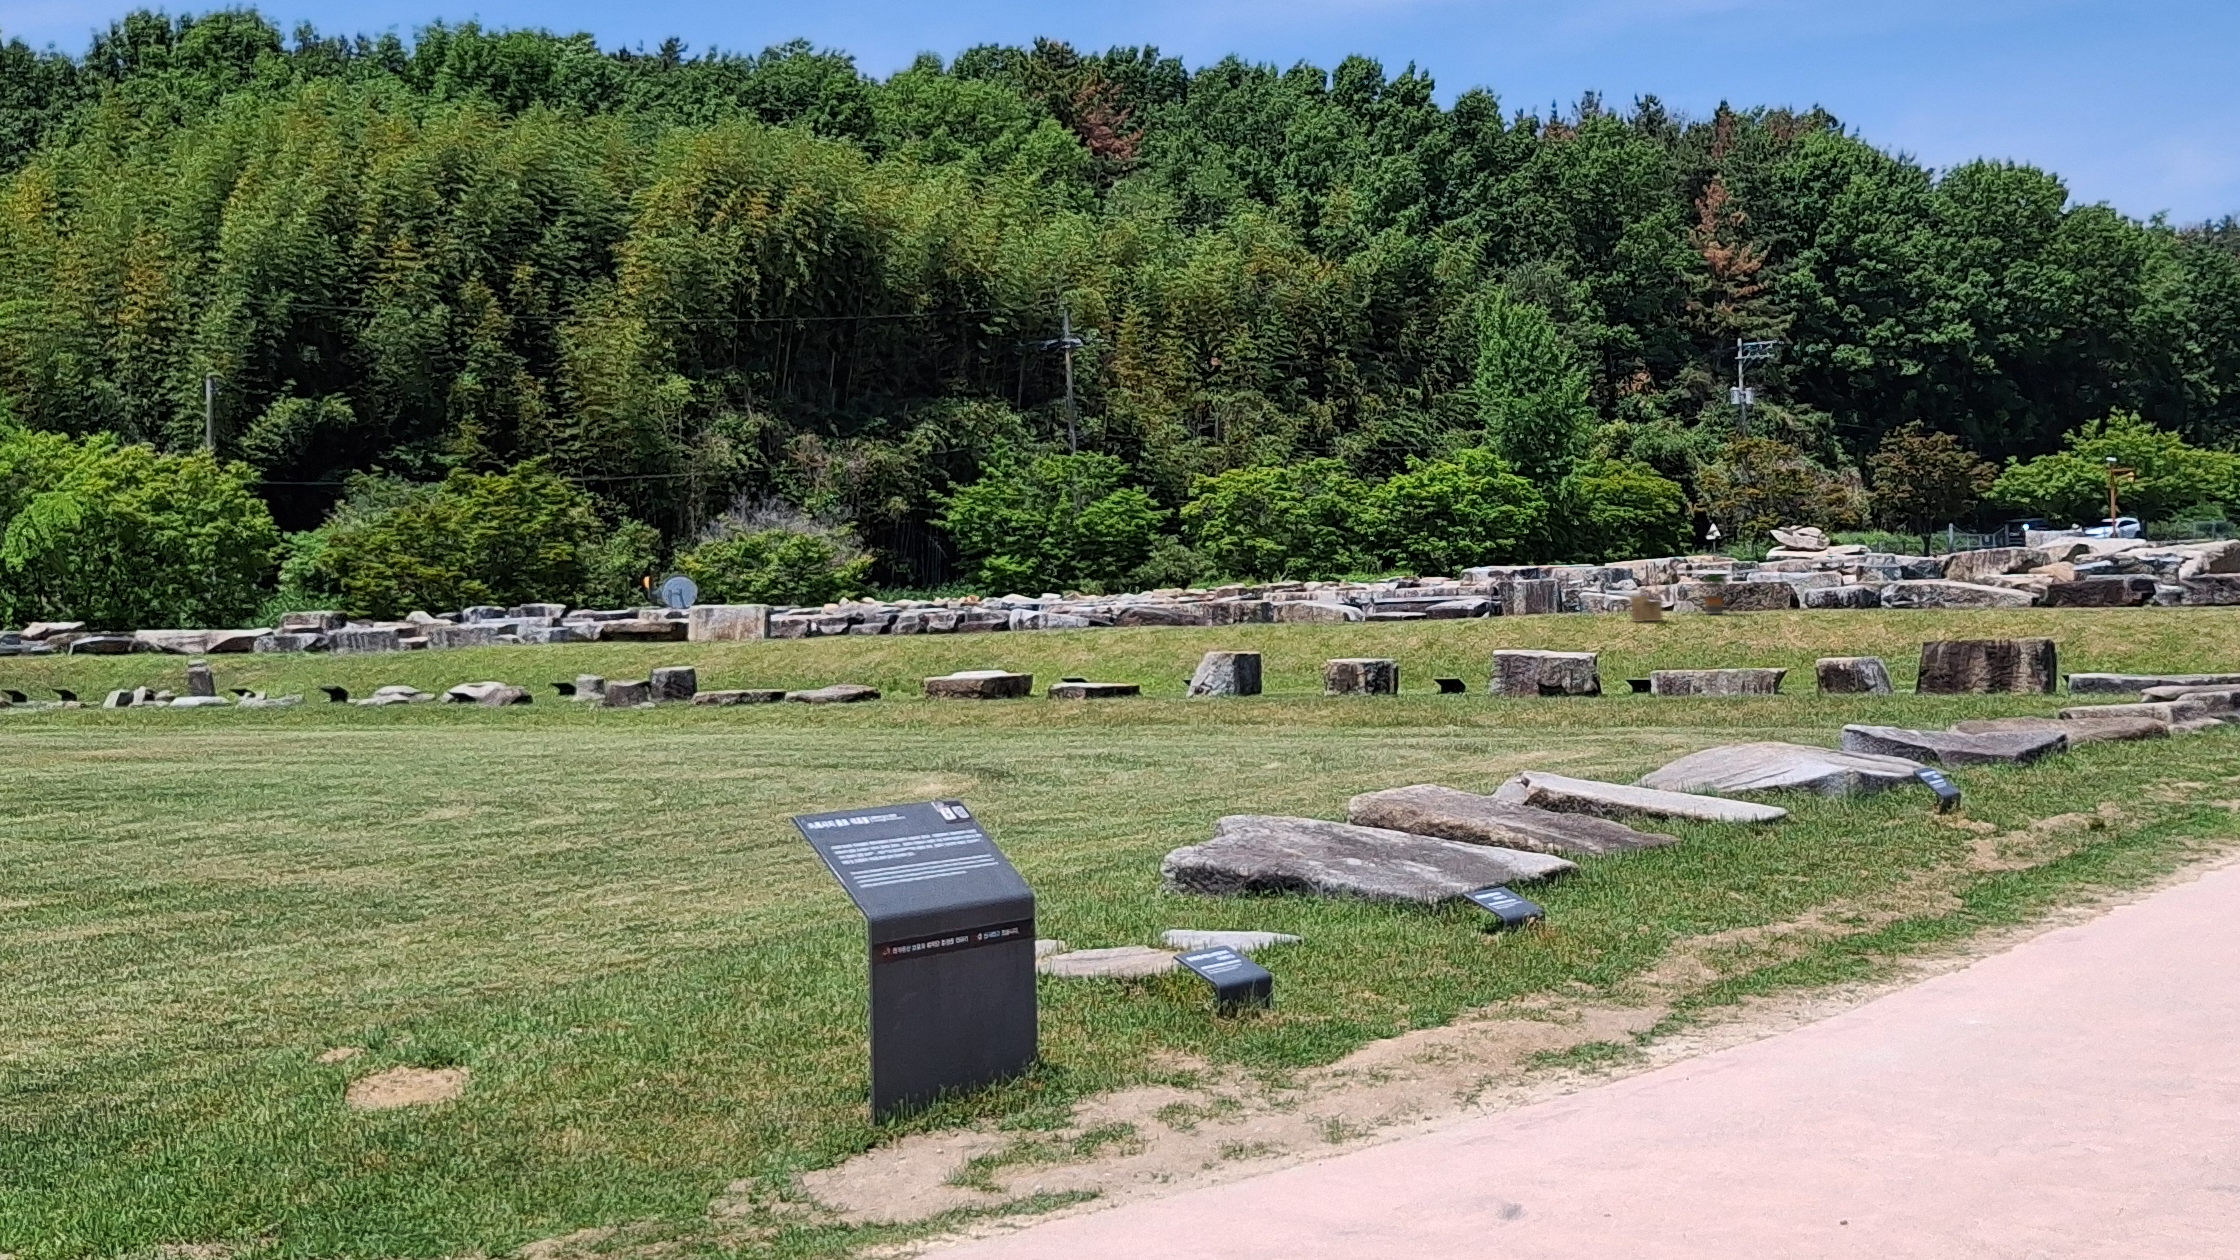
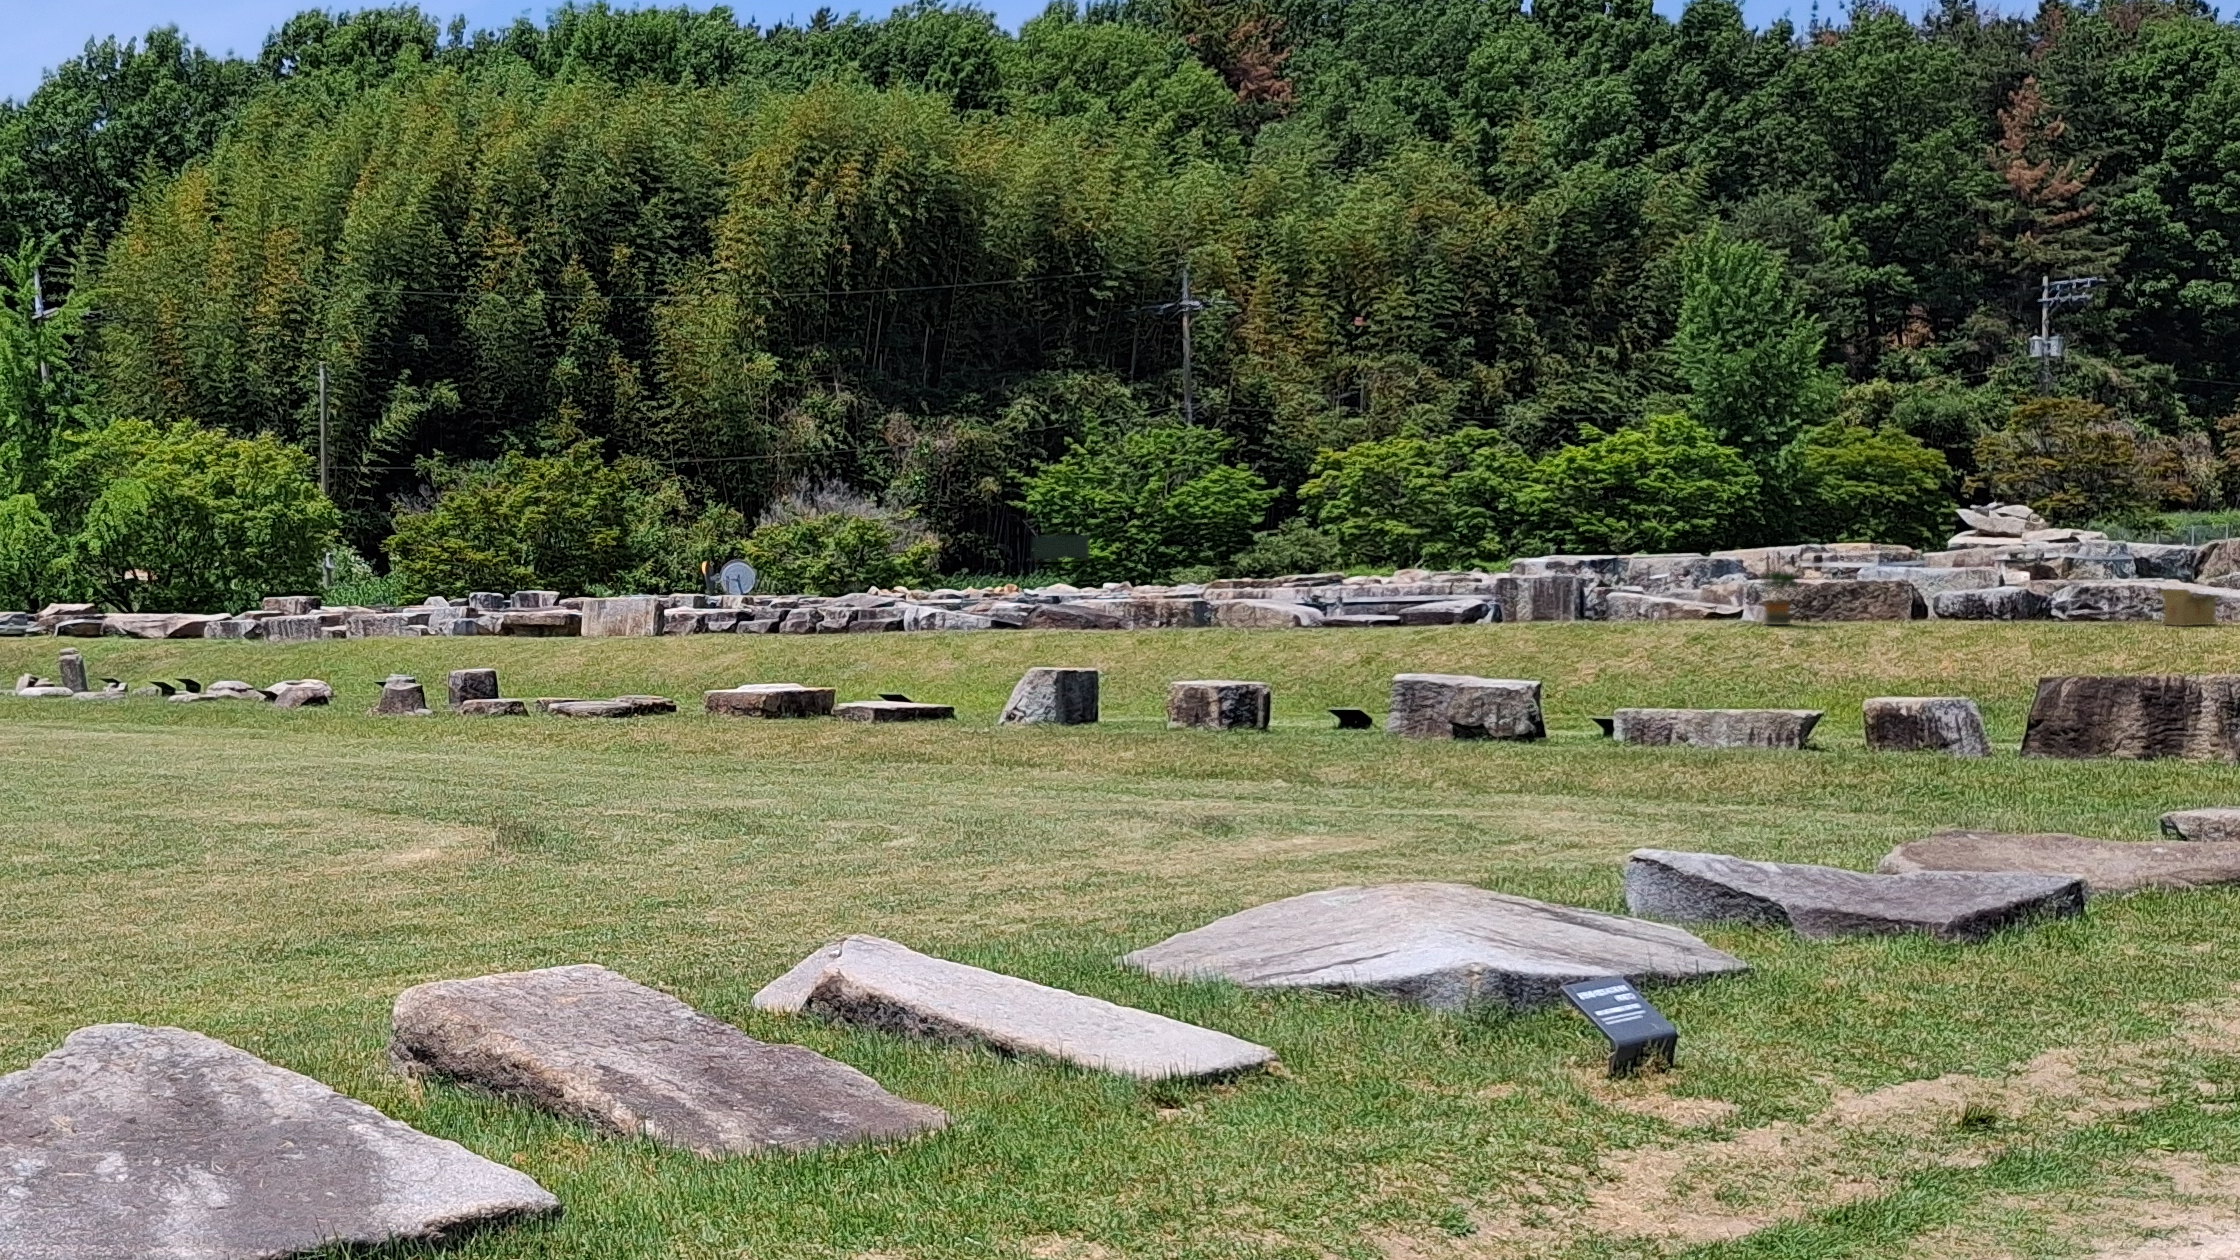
bench: none [1057,551,1107,576] -> present [1033,535,1090,562]
cardboard box: present [1630,596,1663,622] -> present [2160,589,2218,626]

